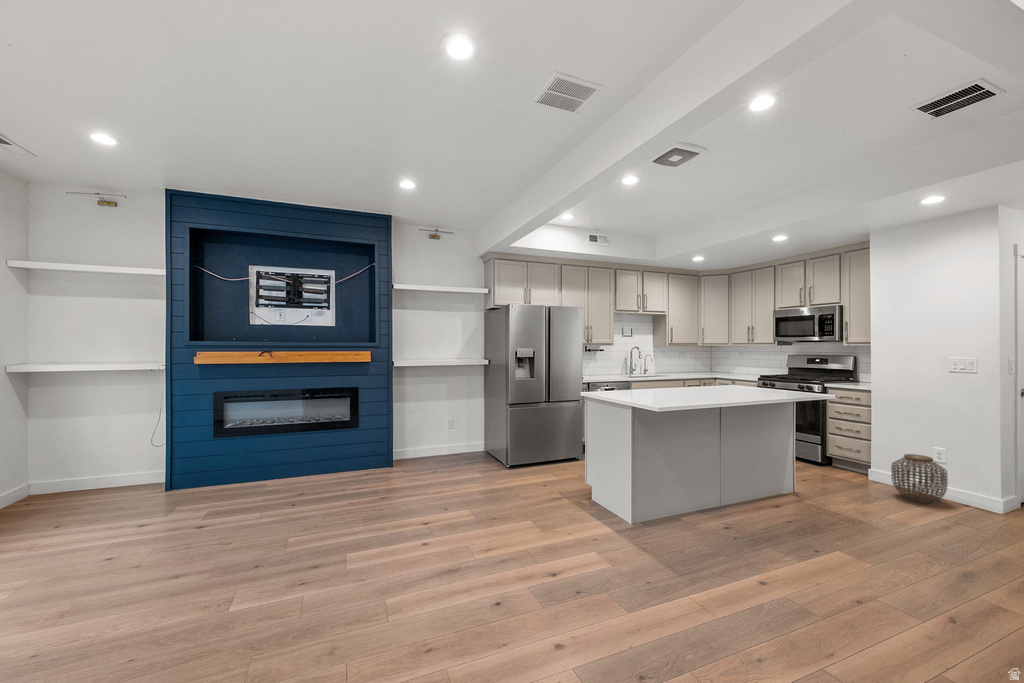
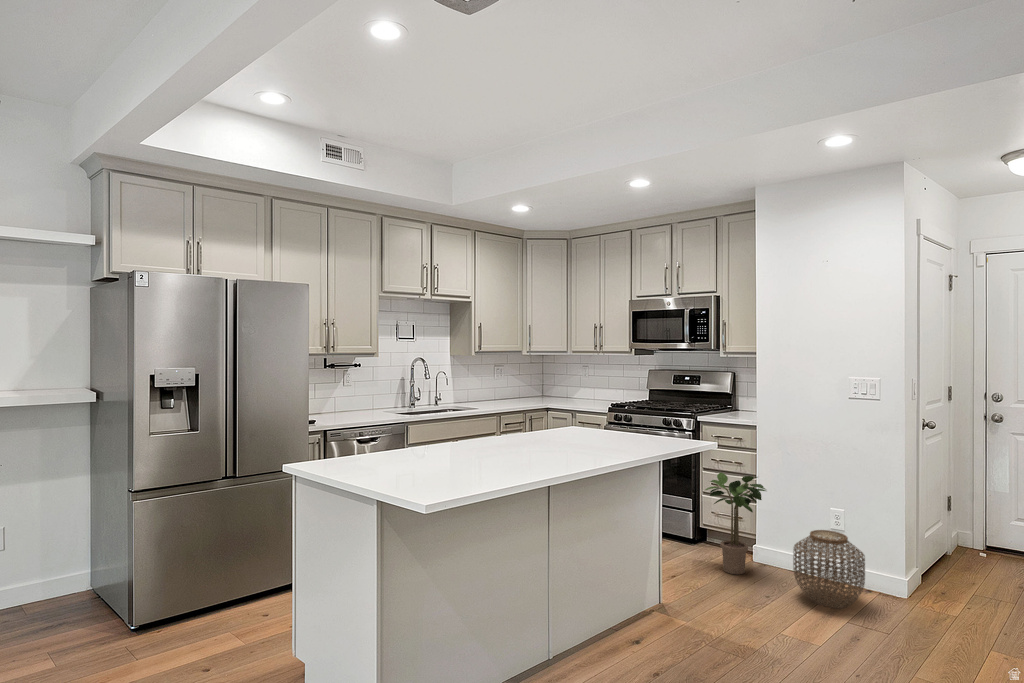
potted plant: none [827,418,875,482] -> present [705,473,766,574]

